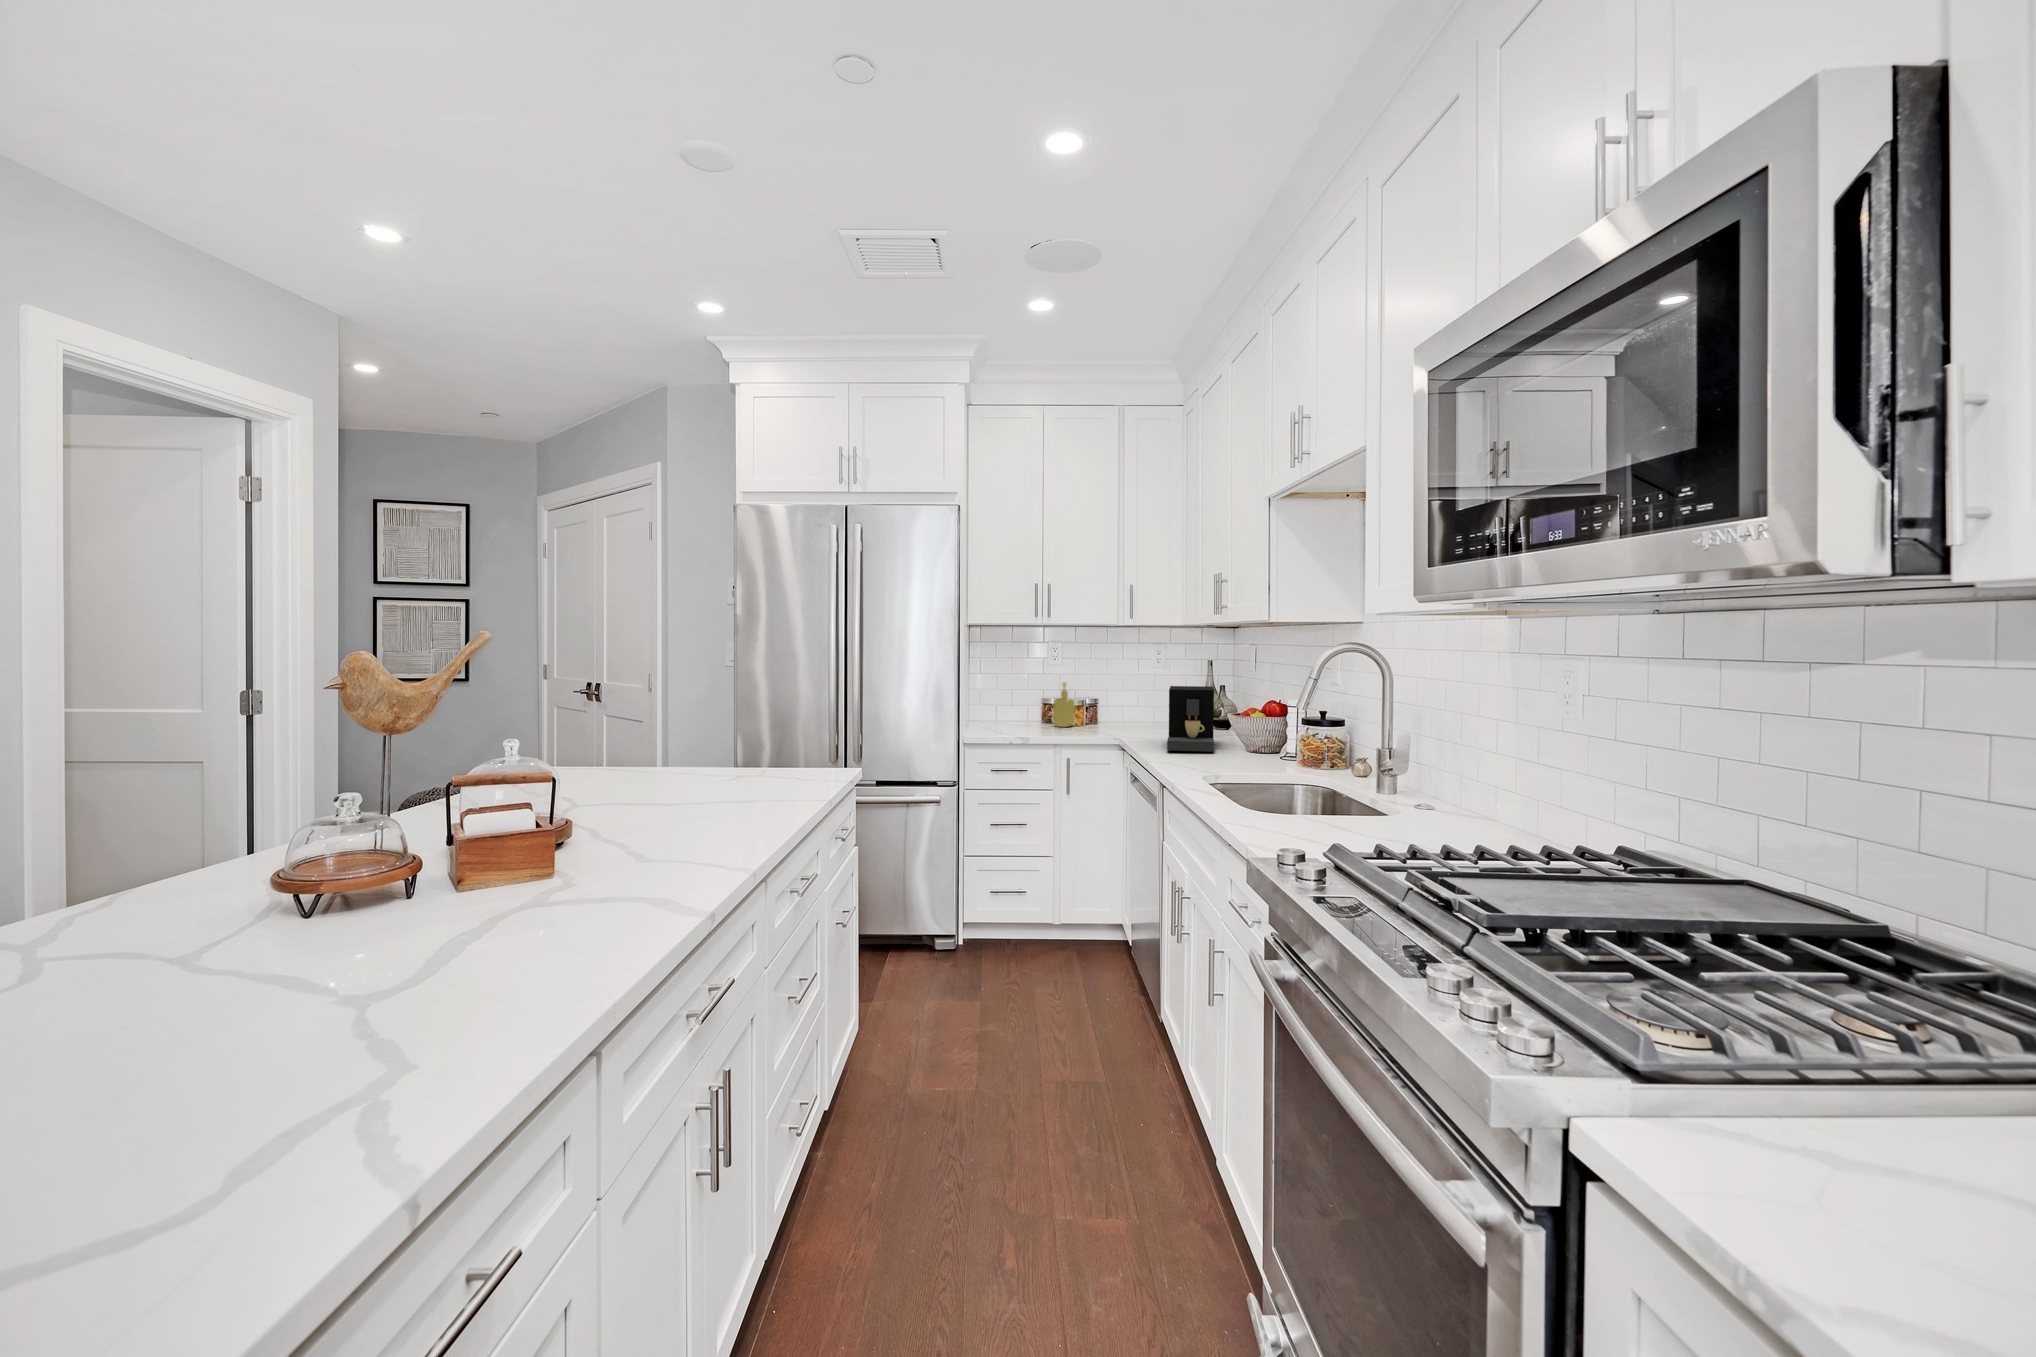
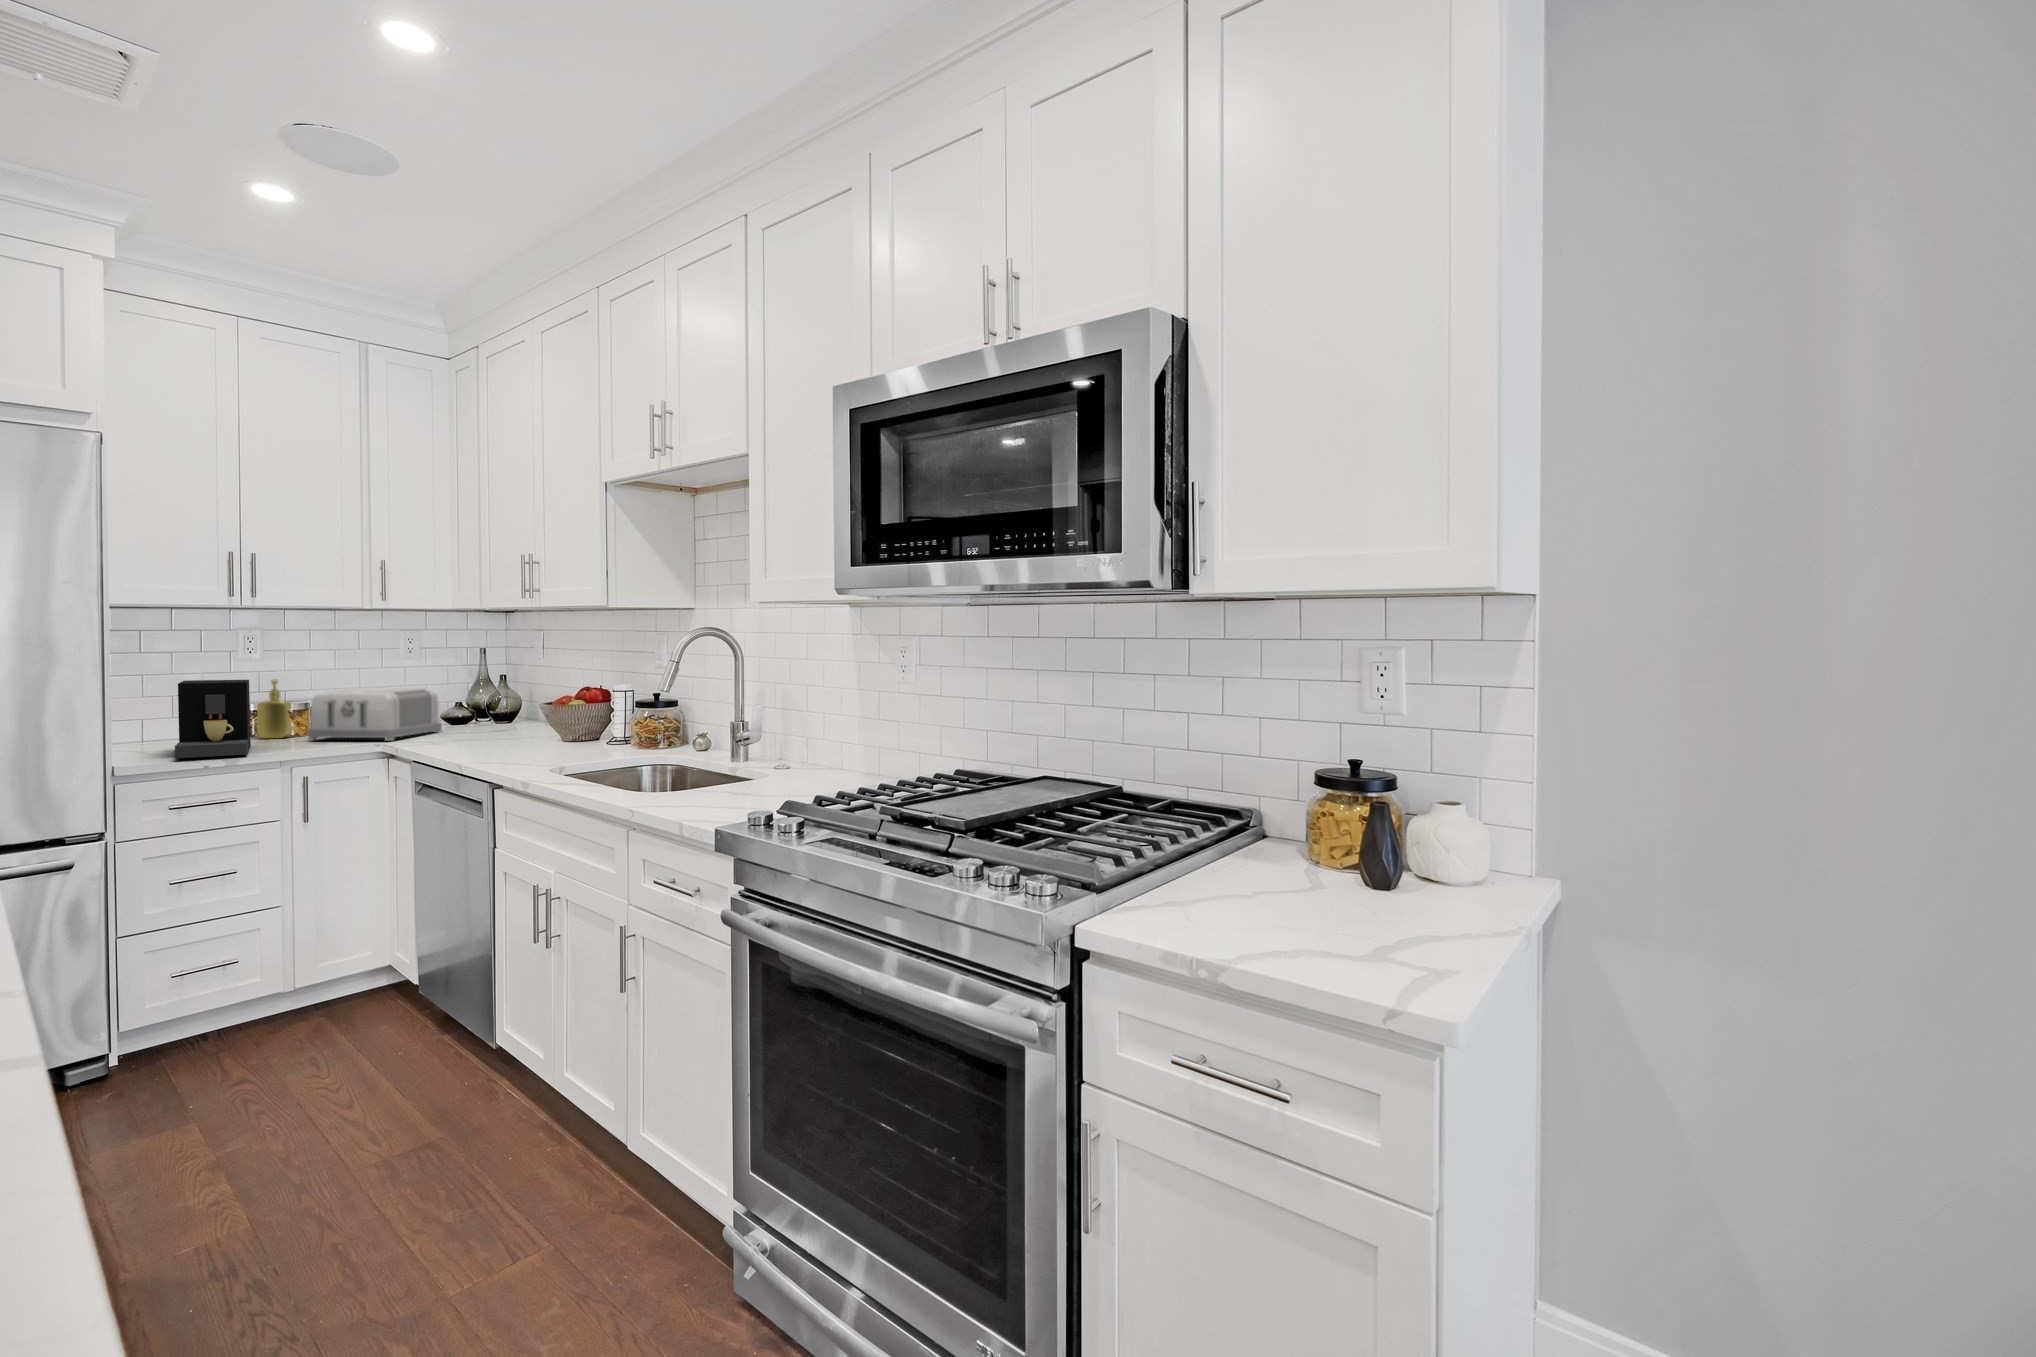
coffee maker: present [1167,686,1214,752] -> present [175,680,251,758]
toaster: none [1079,691,1172,736] -> present [308,687,442,741]

